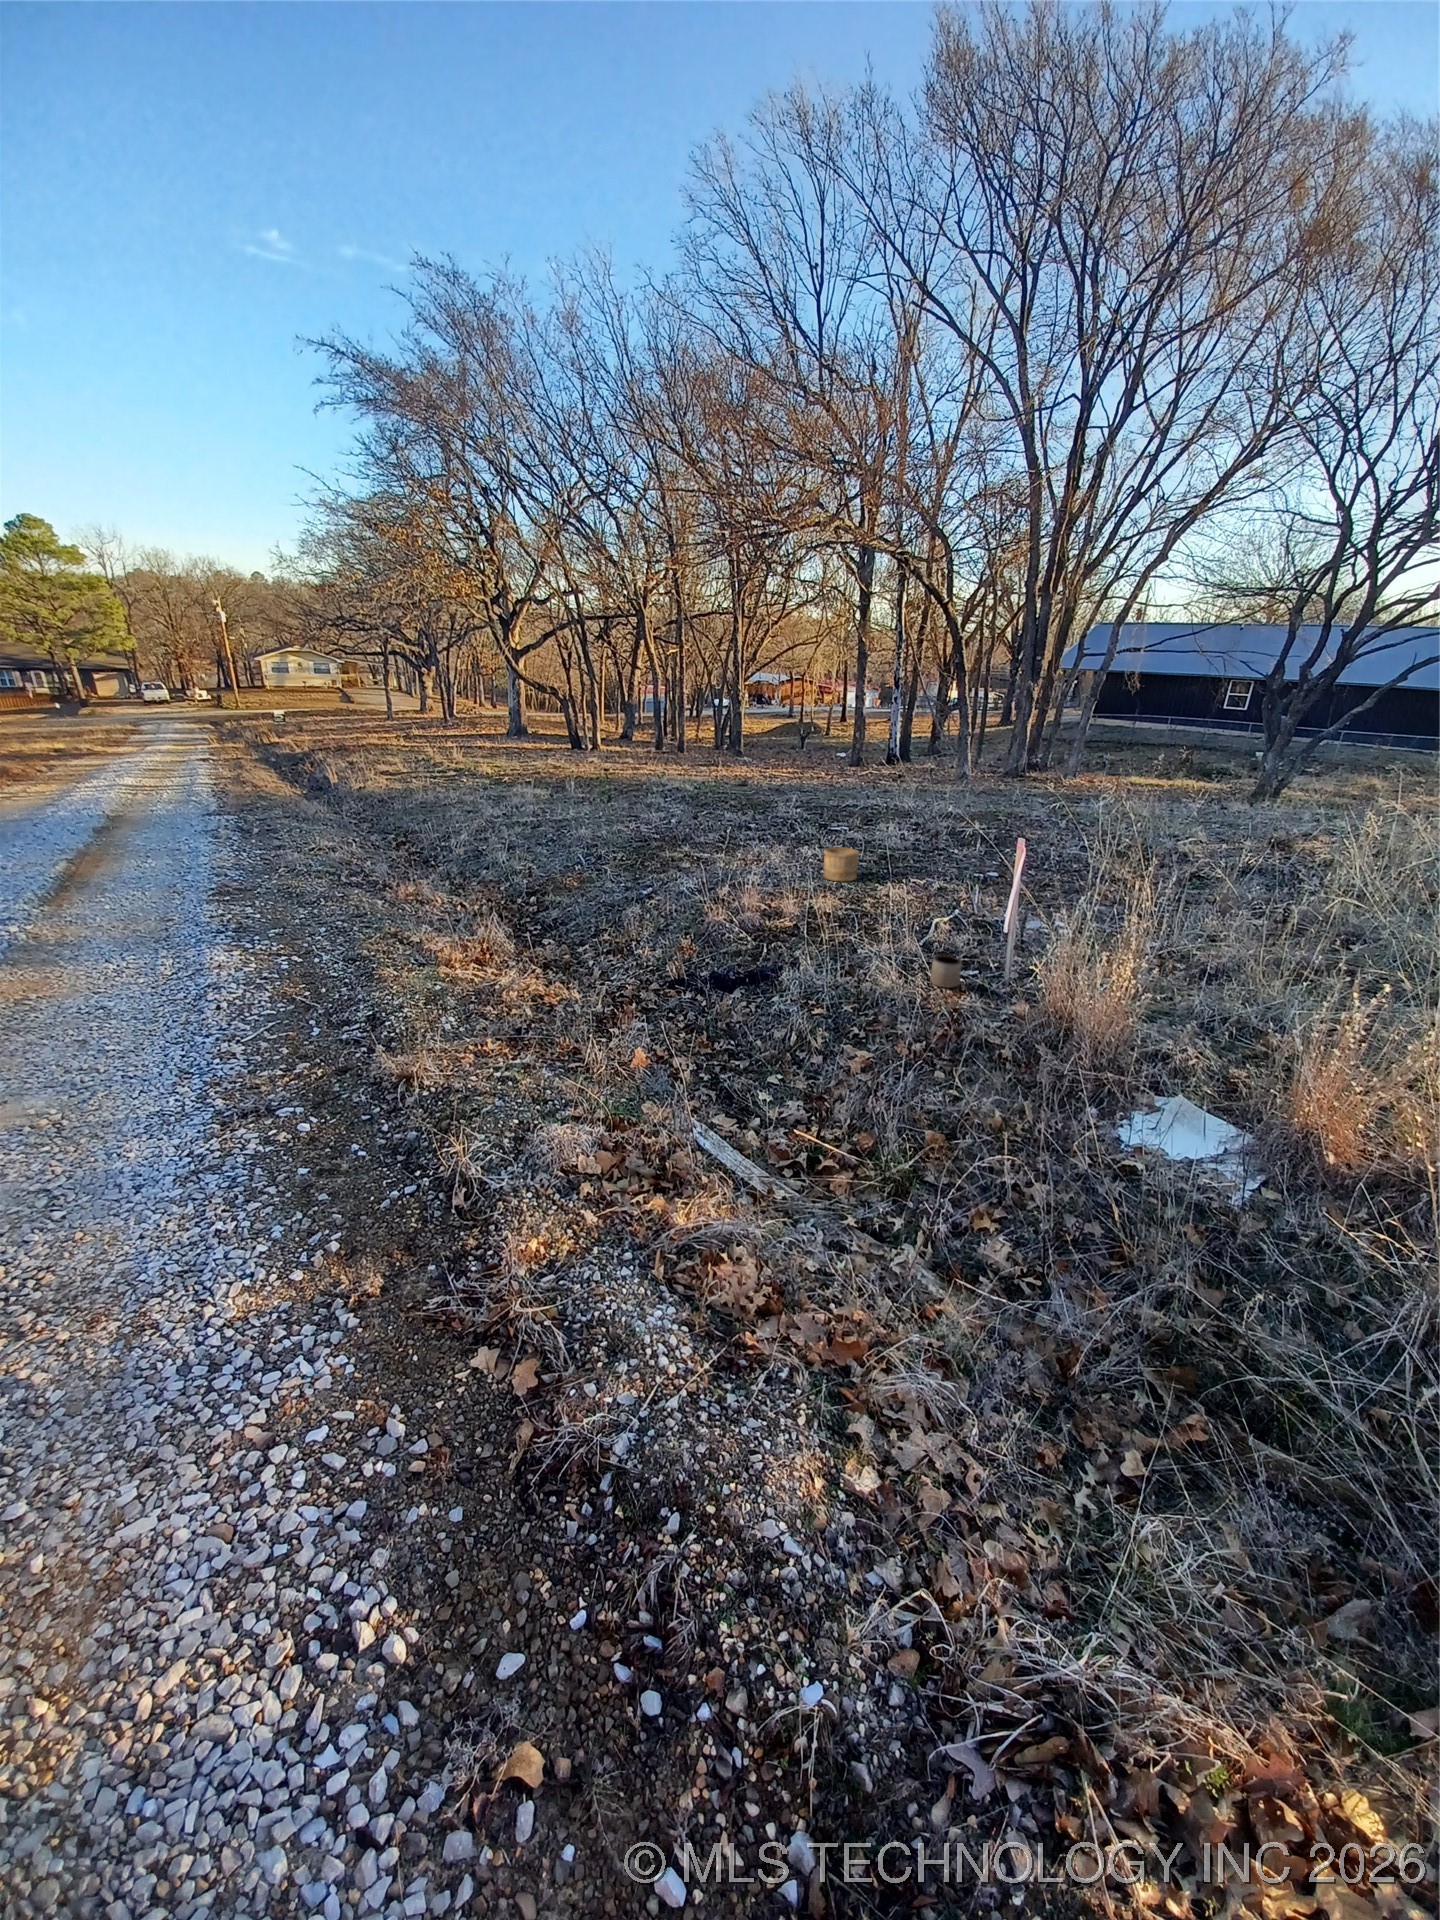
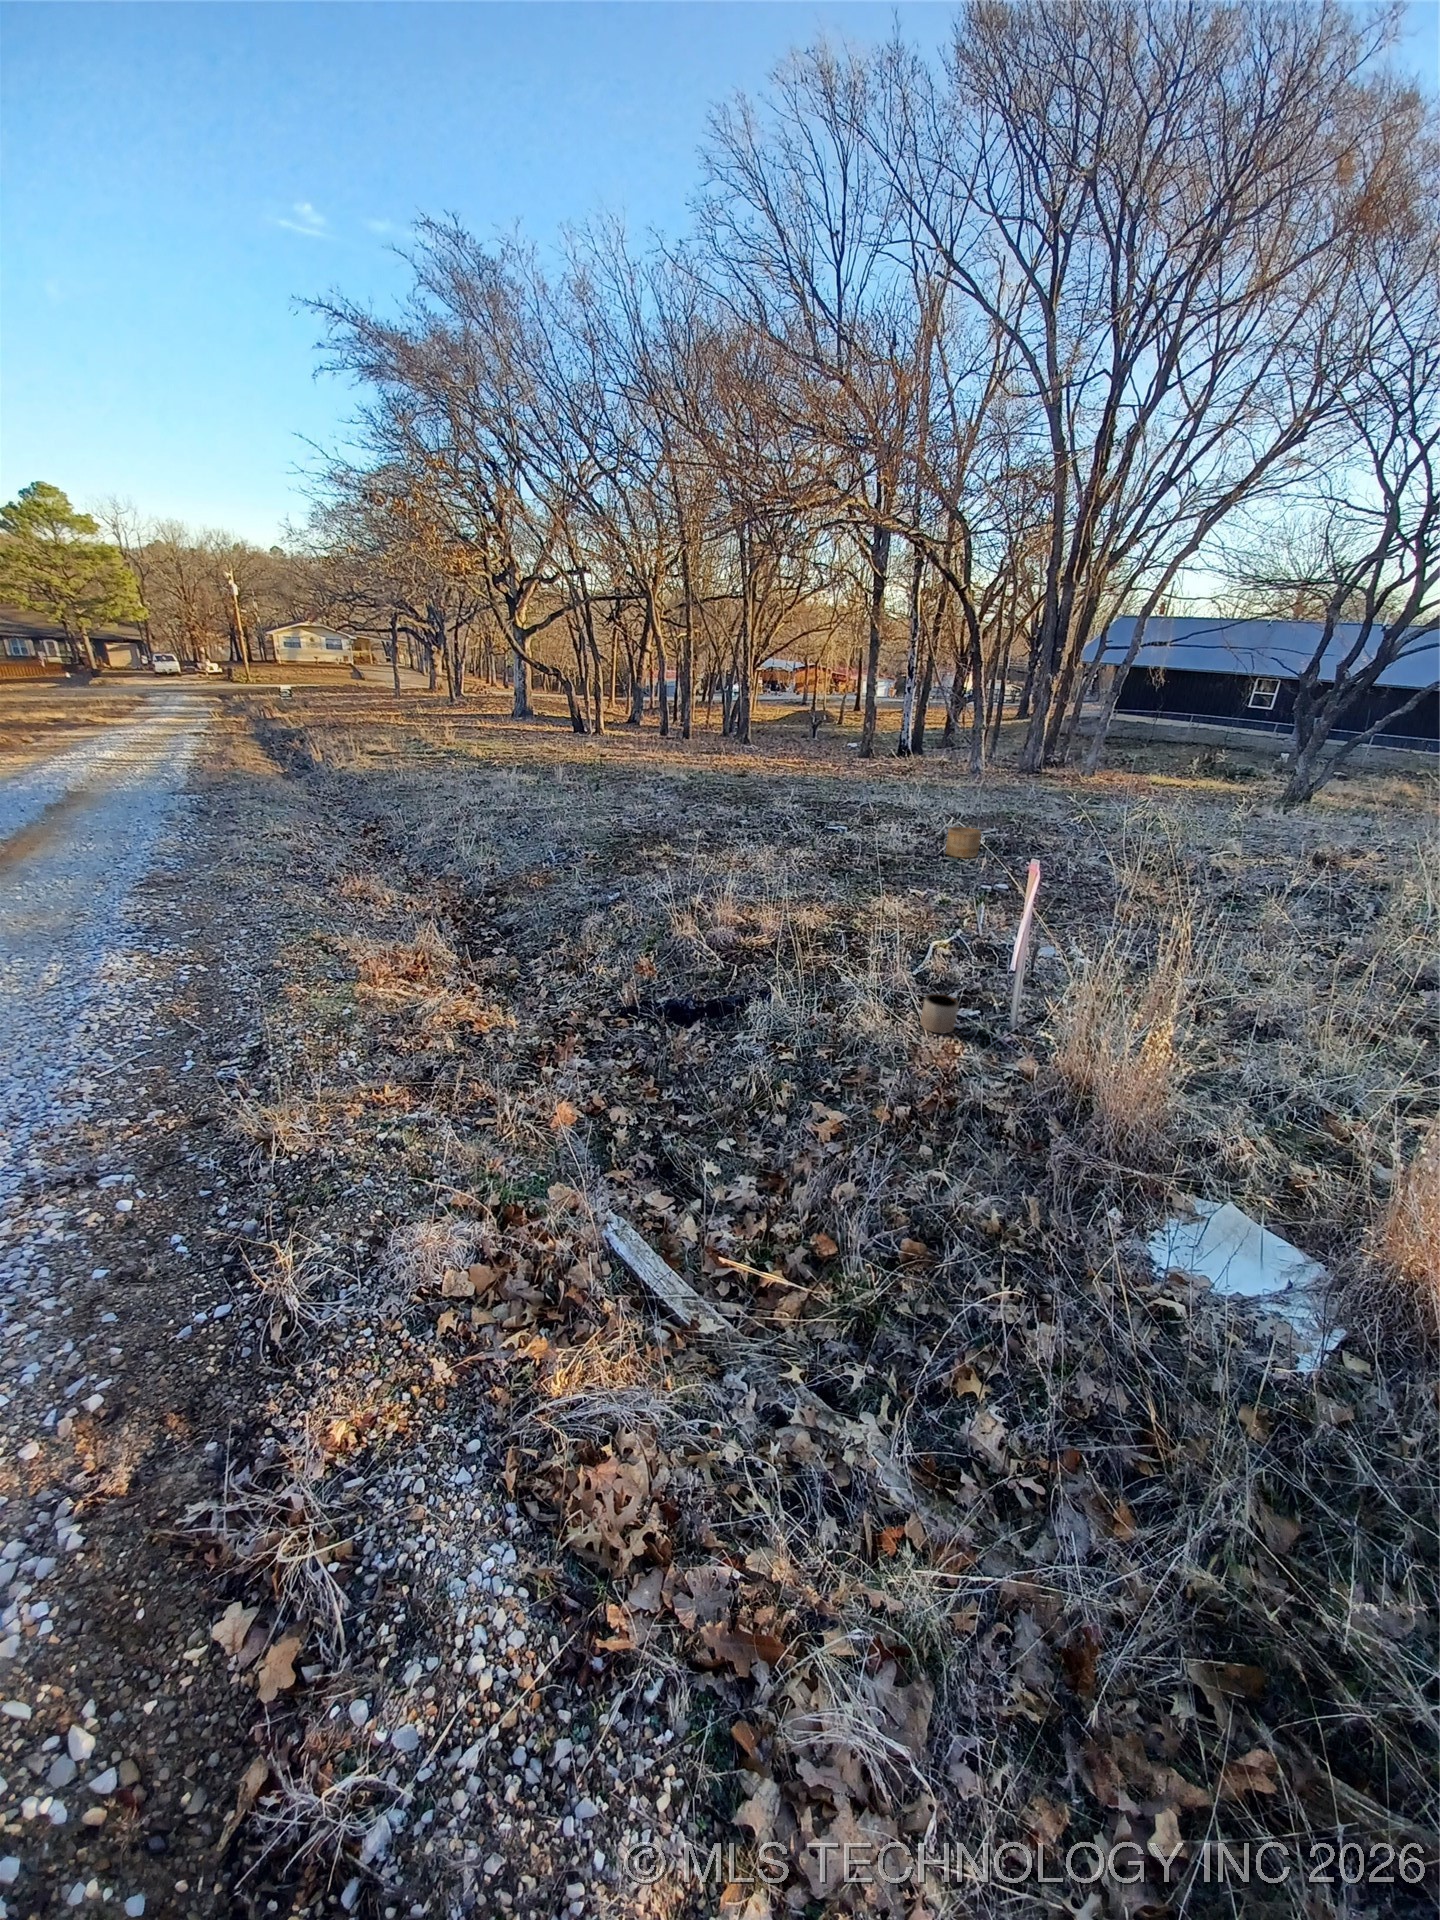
wooden bucket: present [824,847,859,882] -> present [946,827,982,858]

